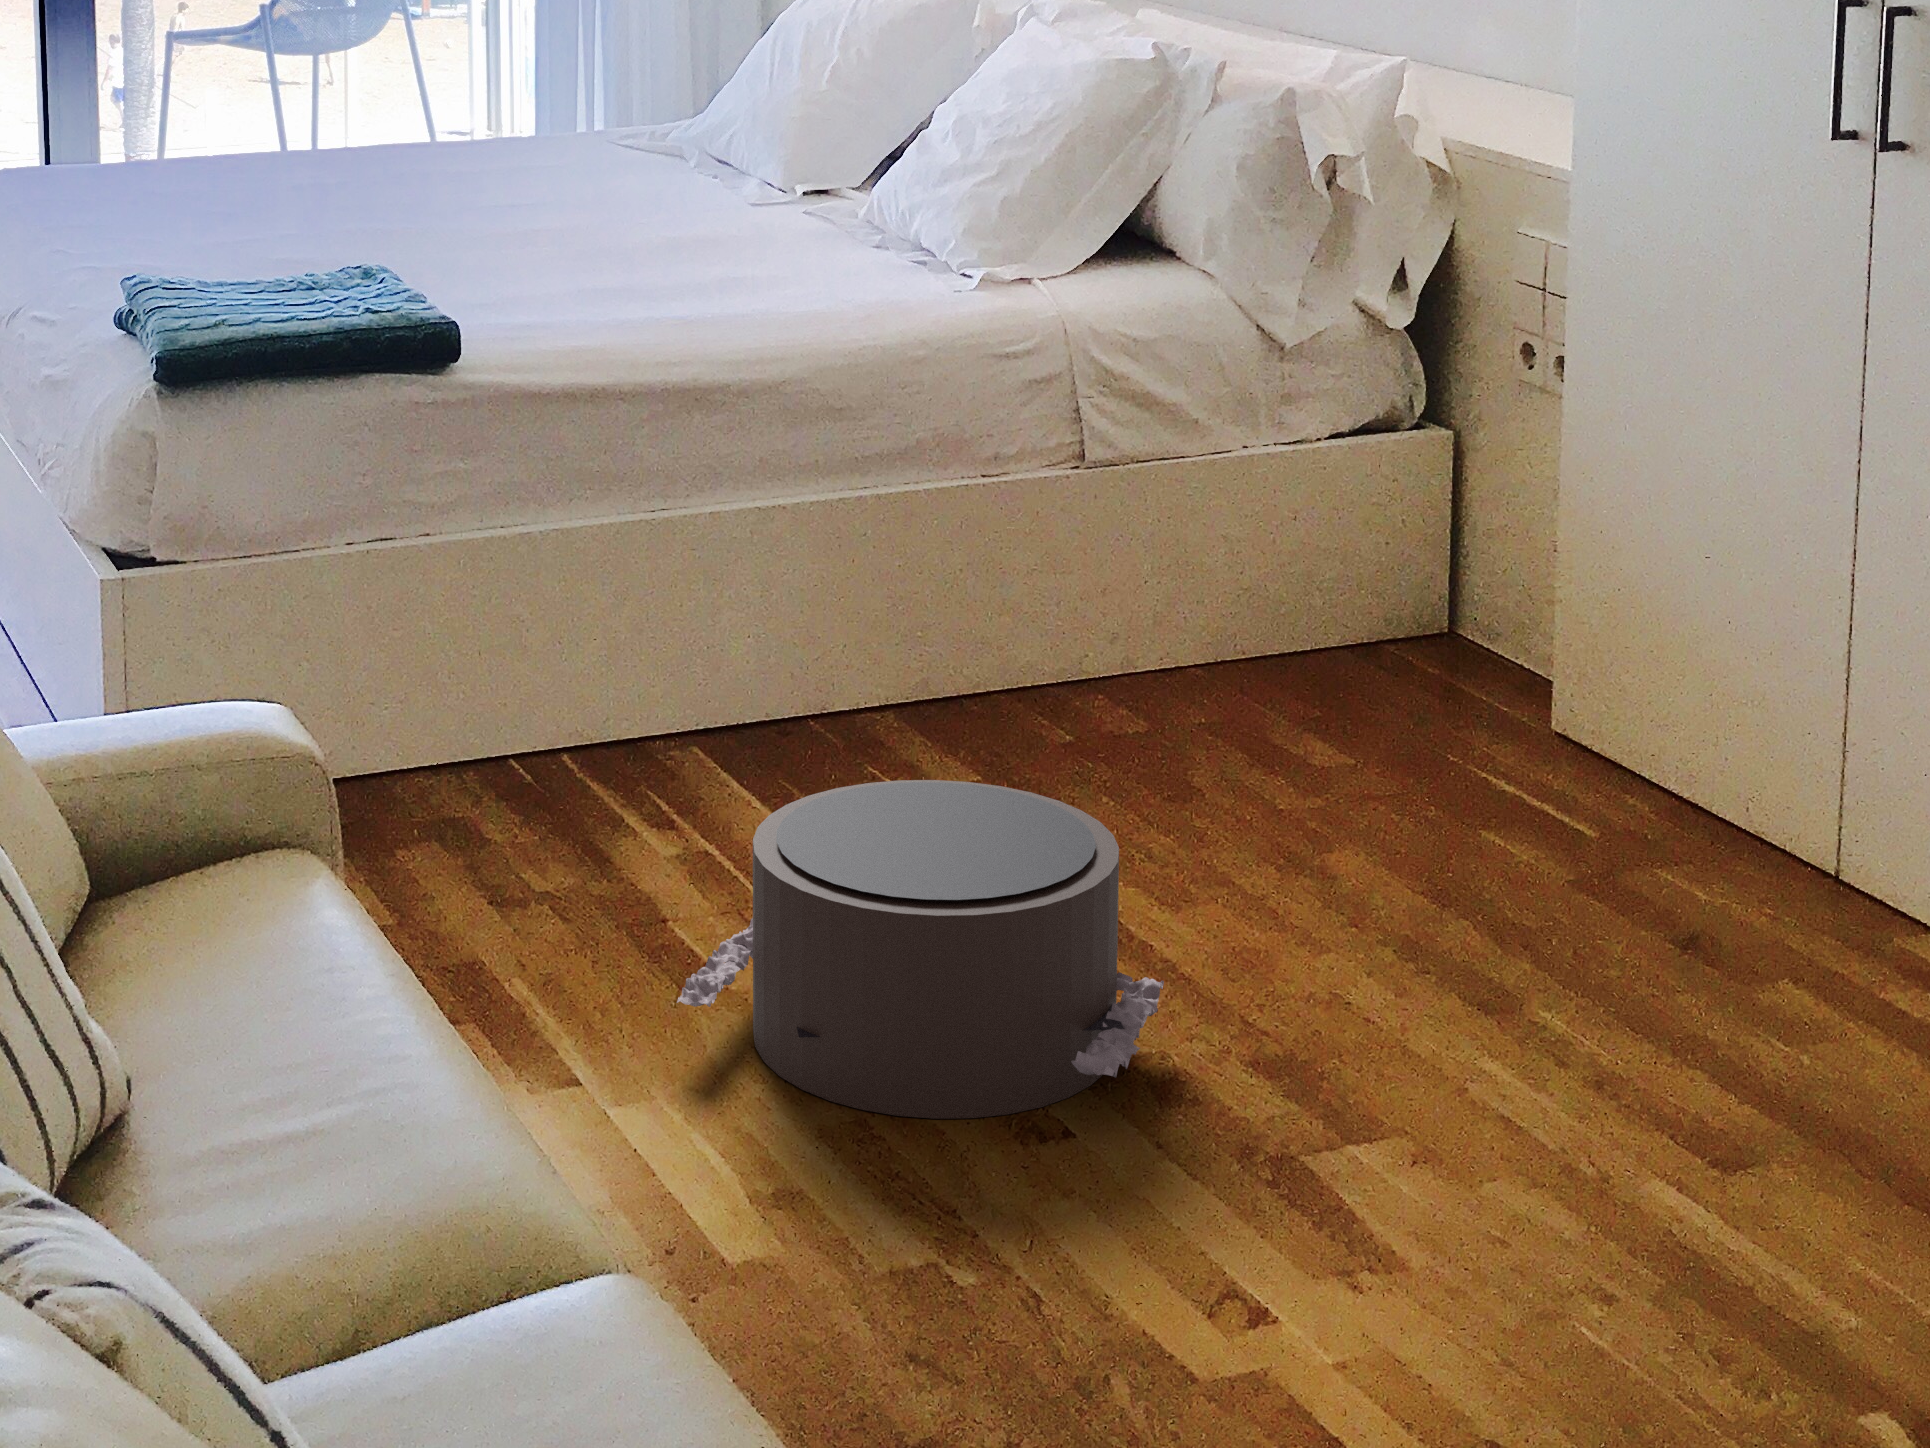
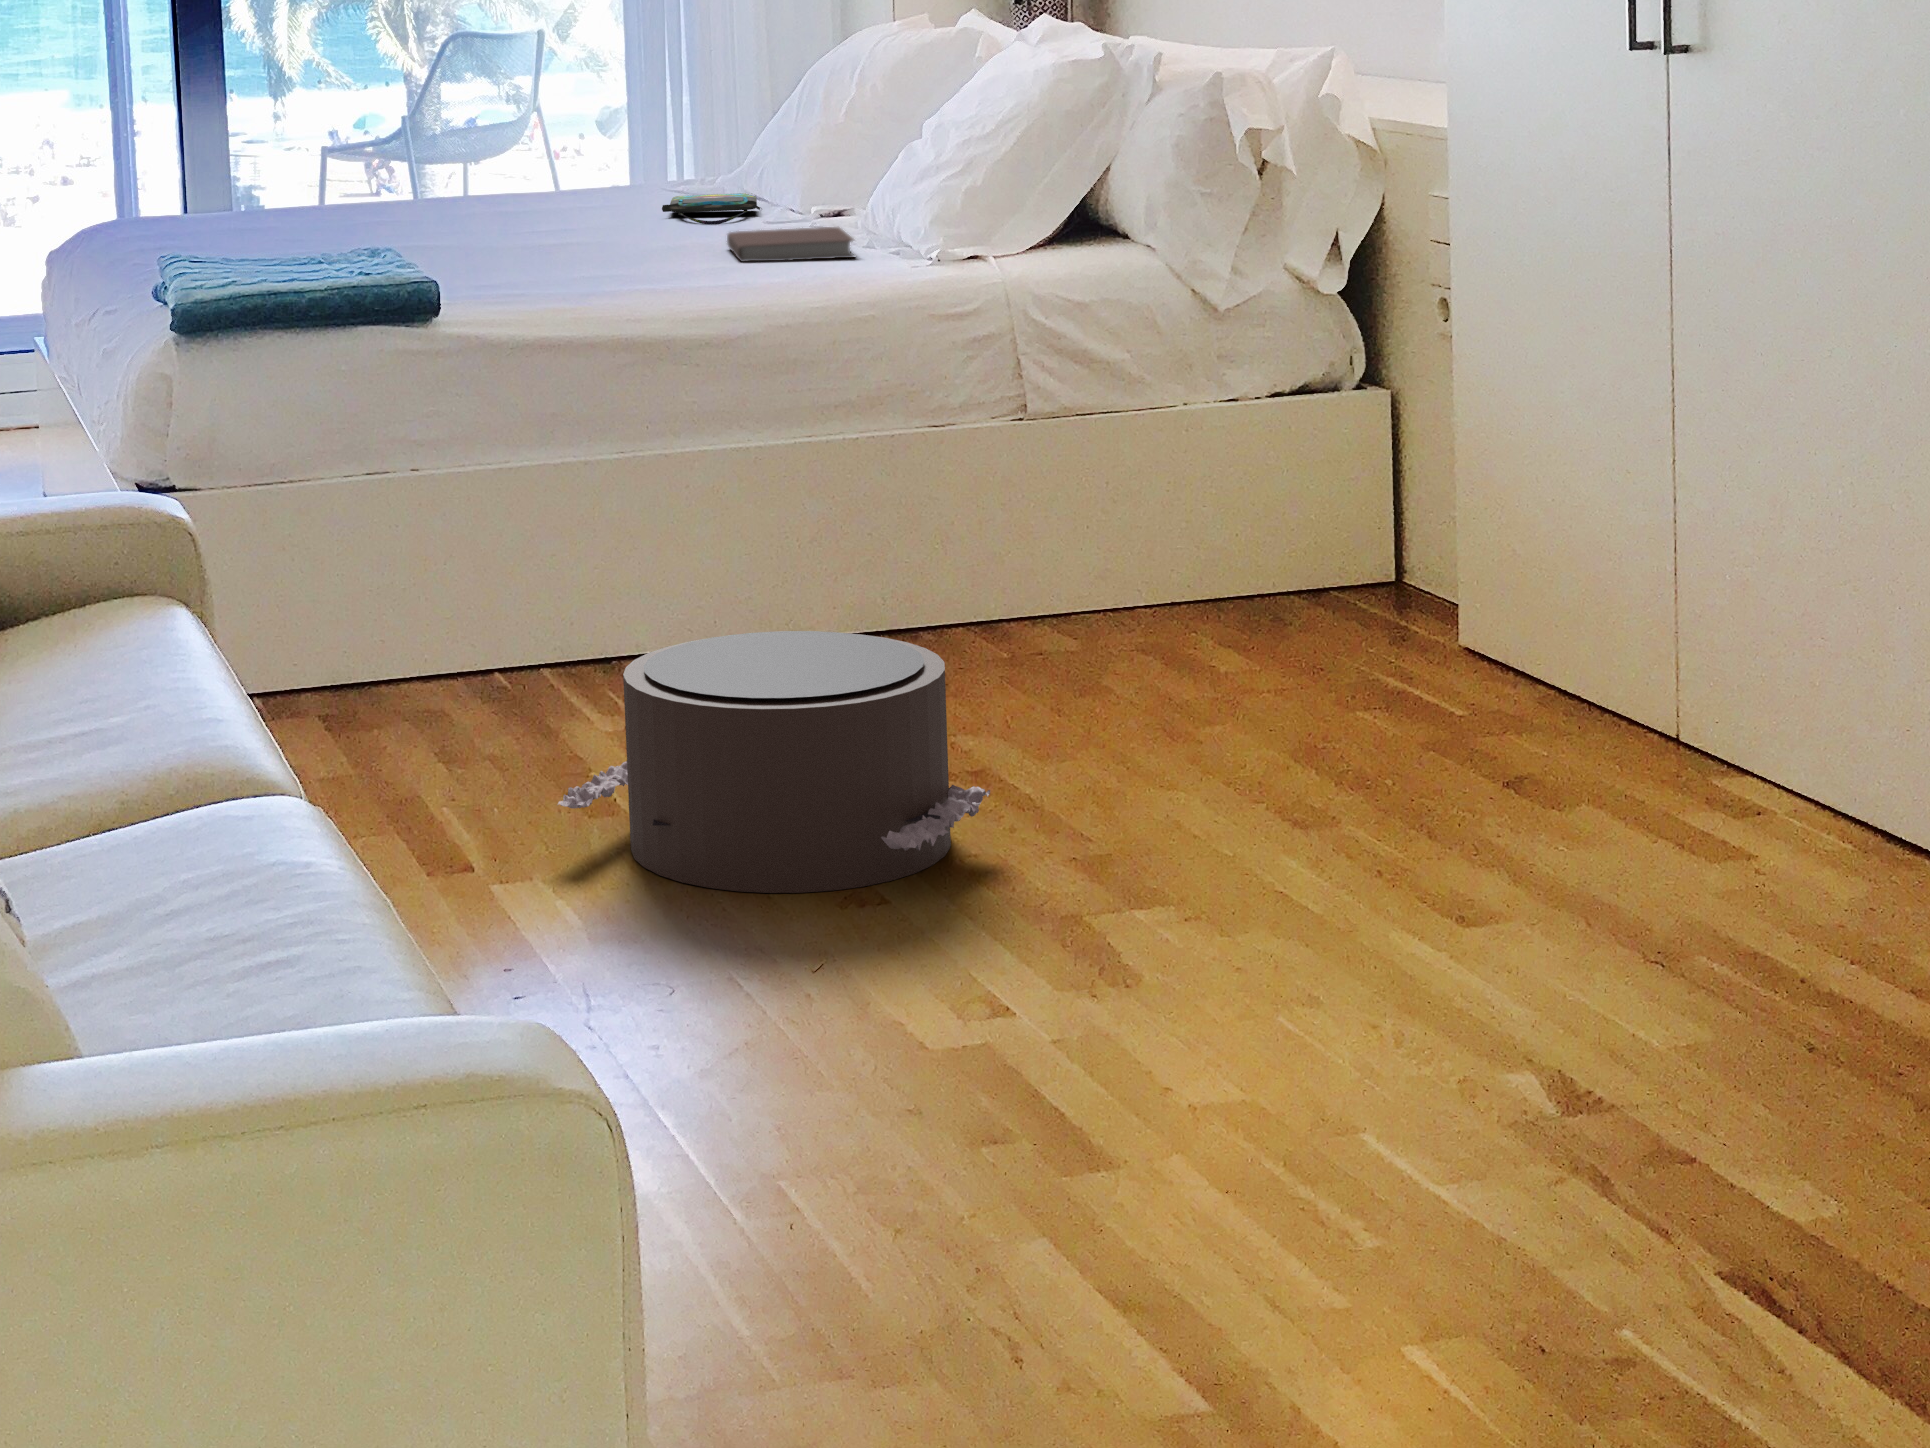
tote bag: none [619,153,728,198] -> present [662,193,760,225]
notebook: none [730,226,885,277] -> present [727,227,854,262]

